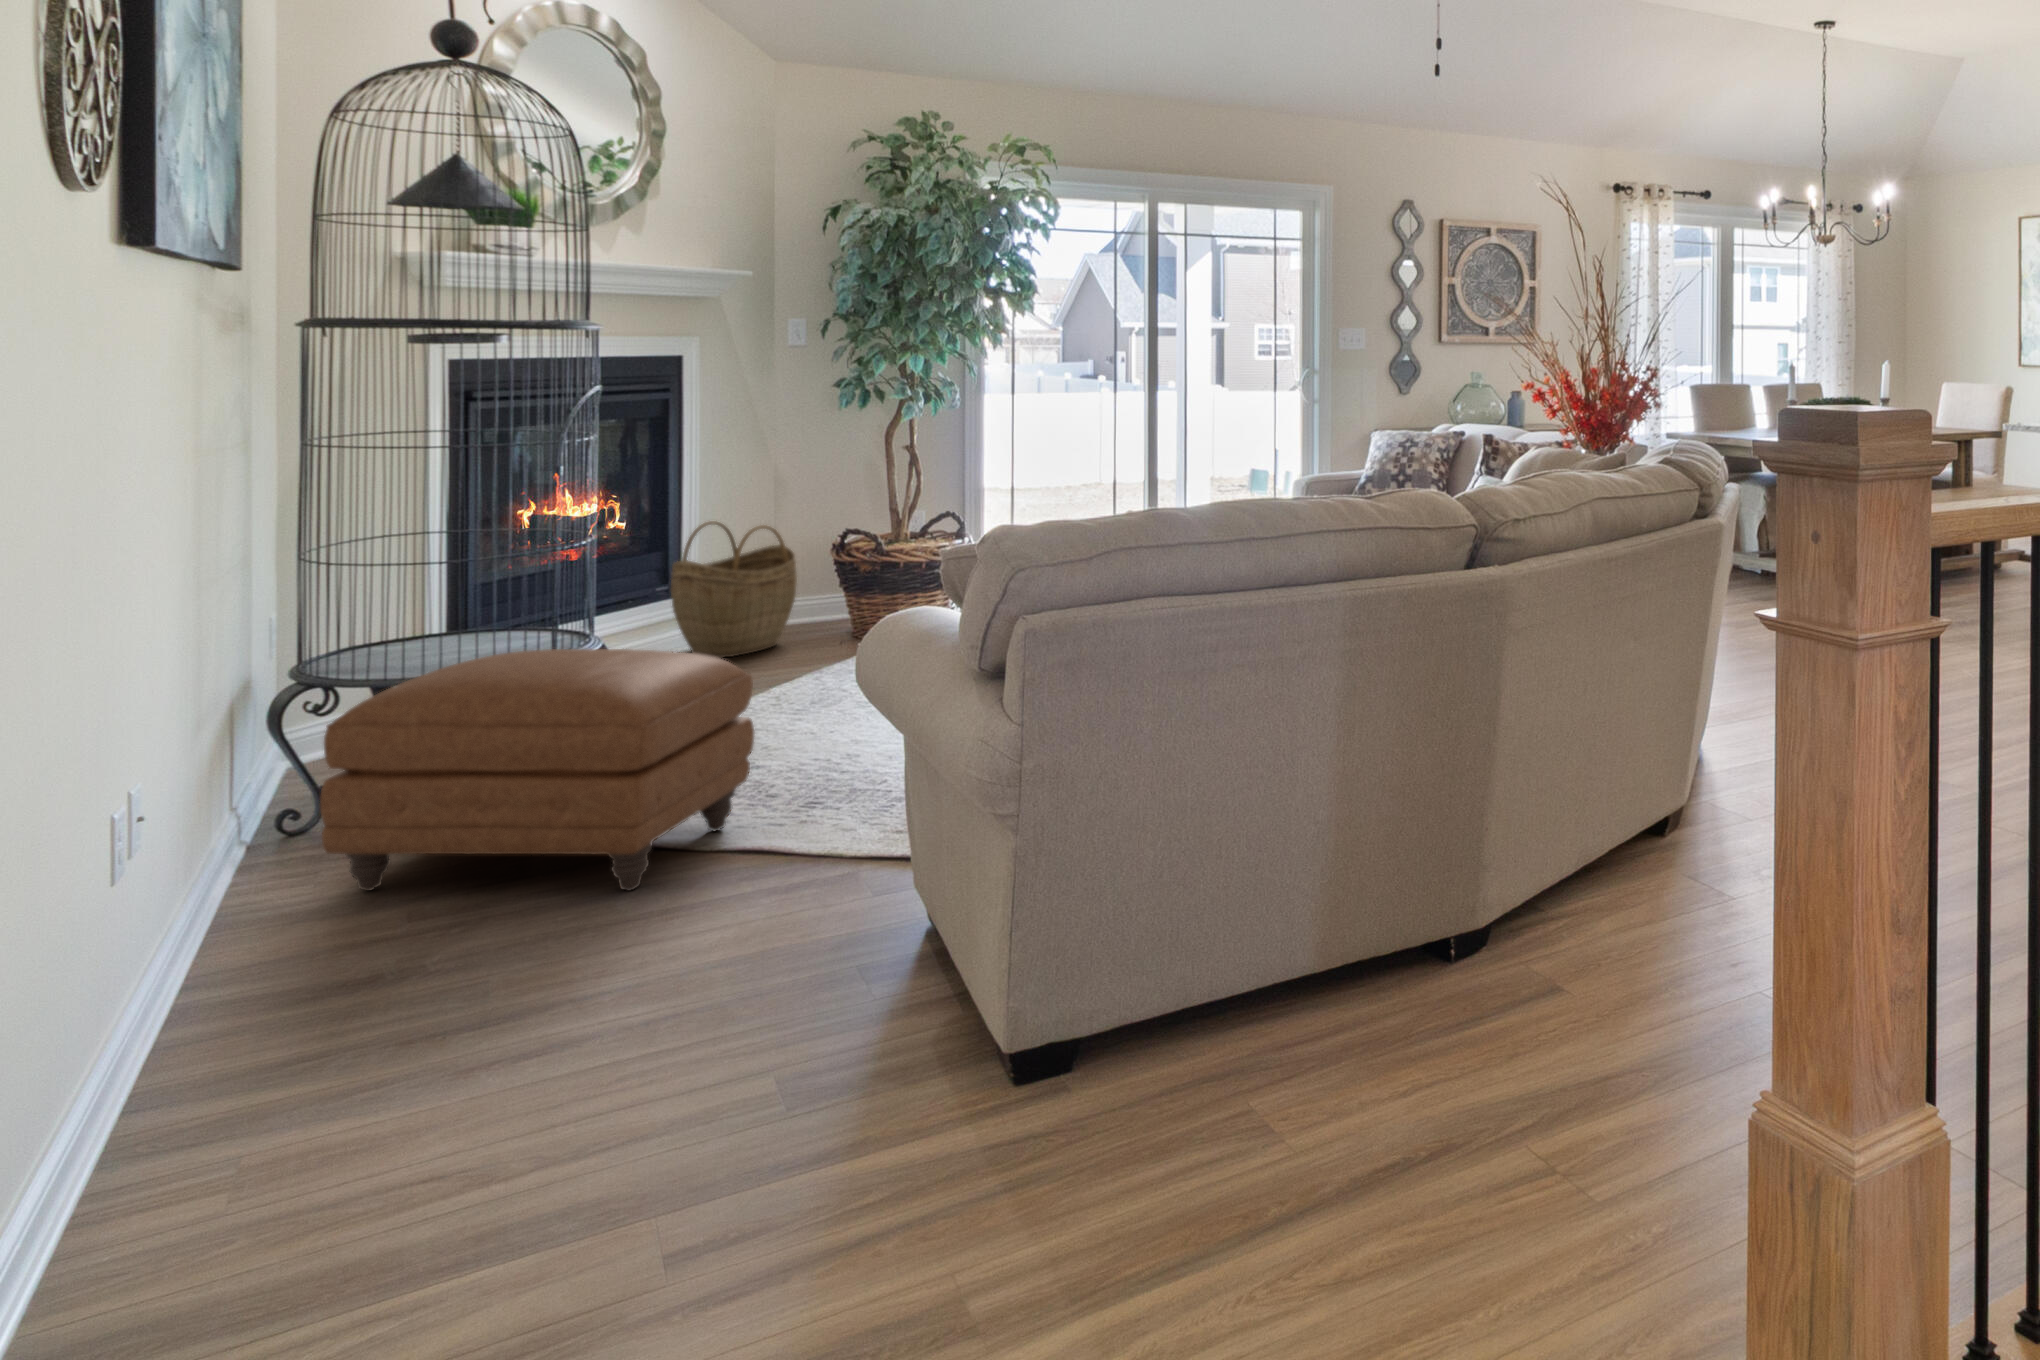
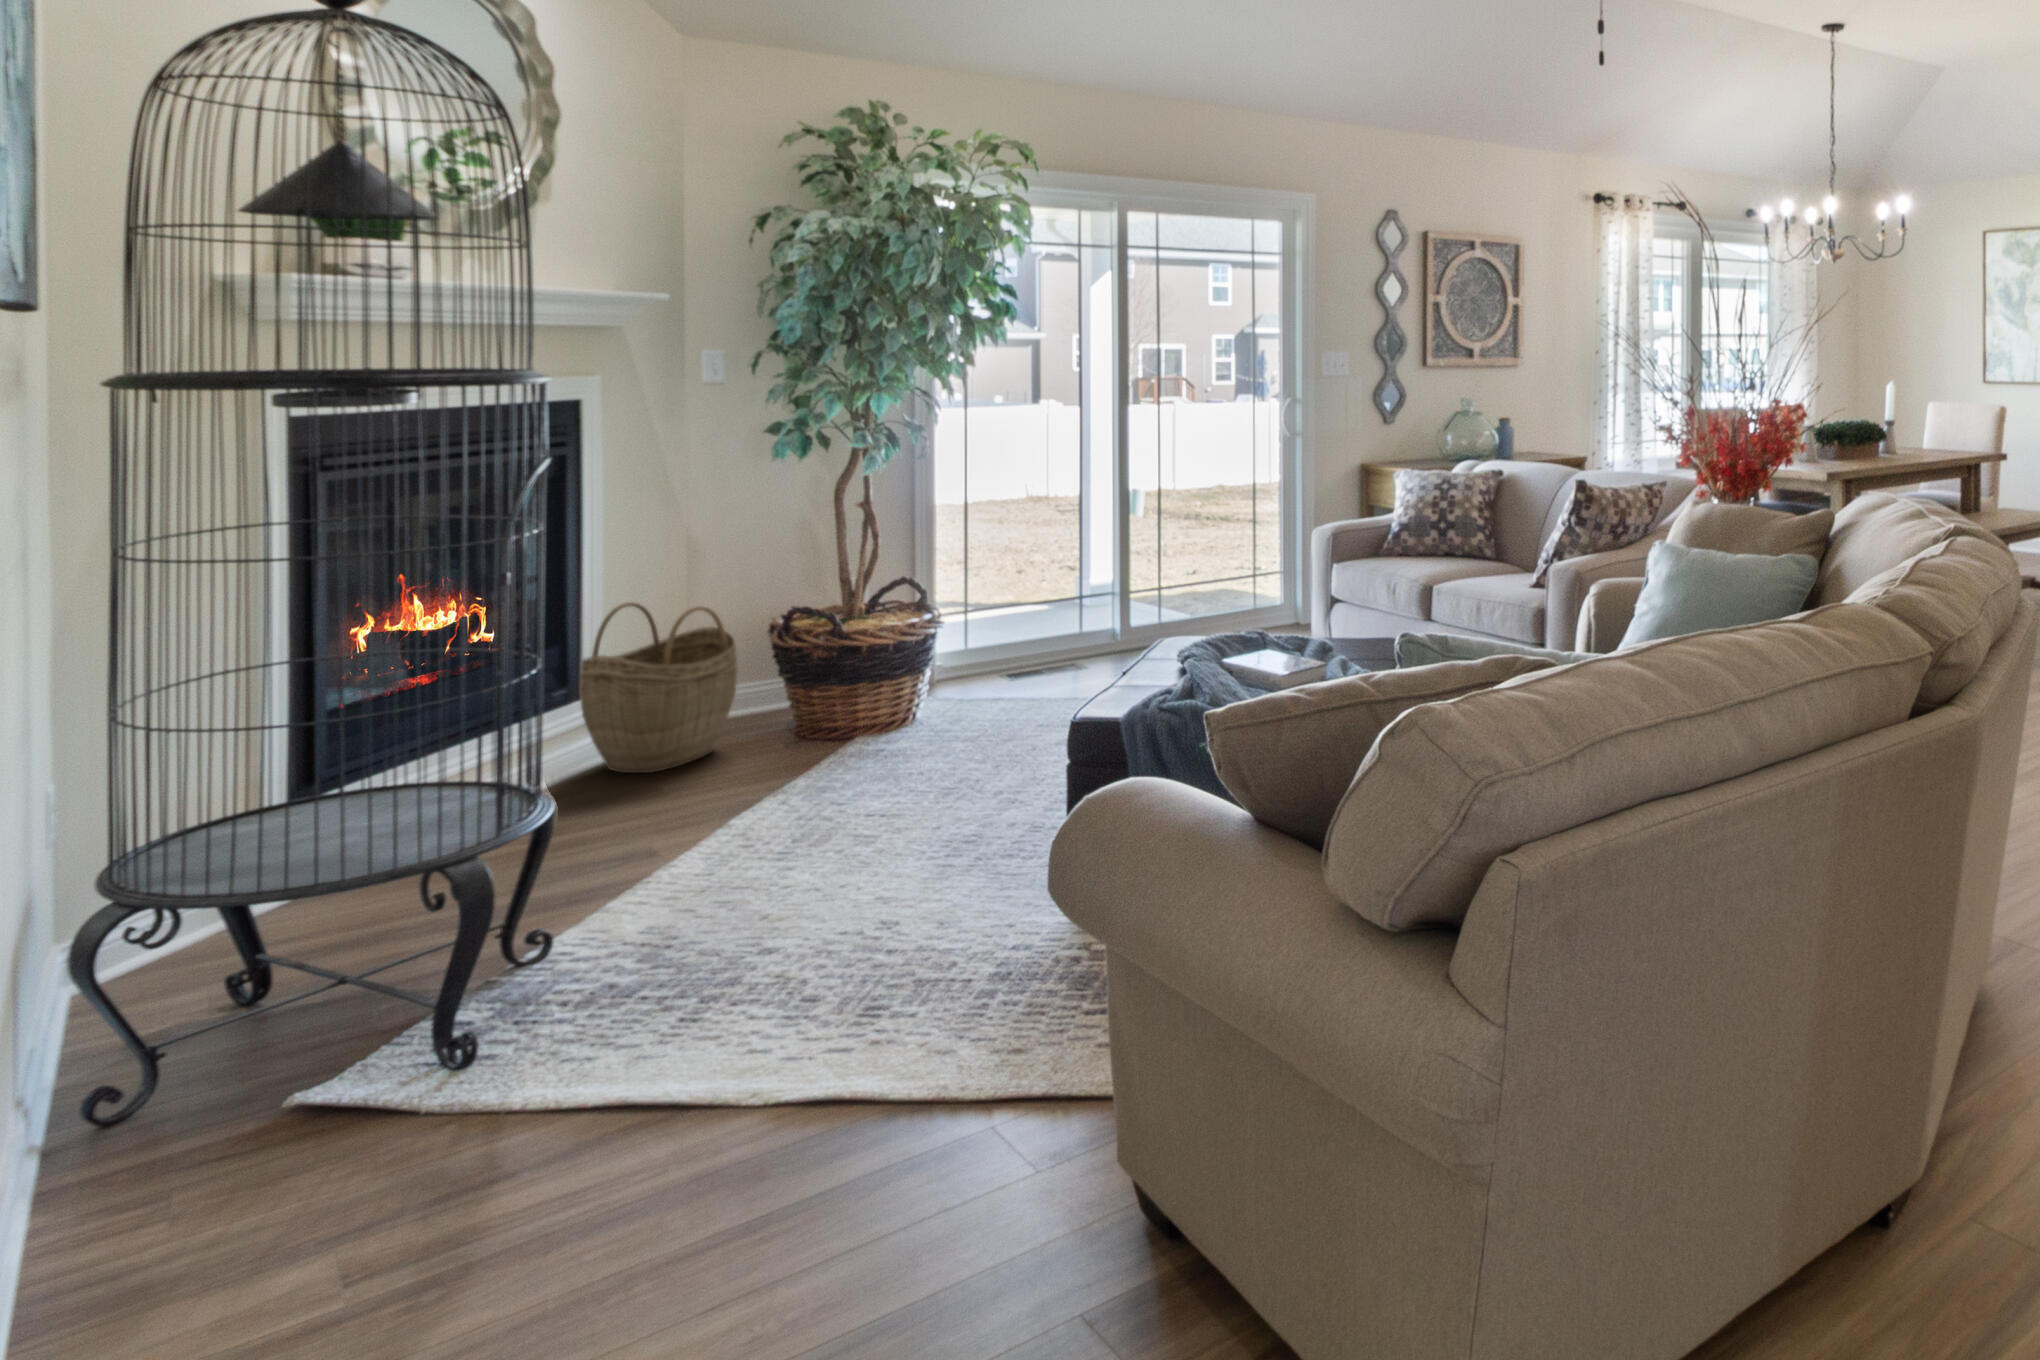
ottoman: present [320,649,754,891] -> none [175,826,799,1230]

